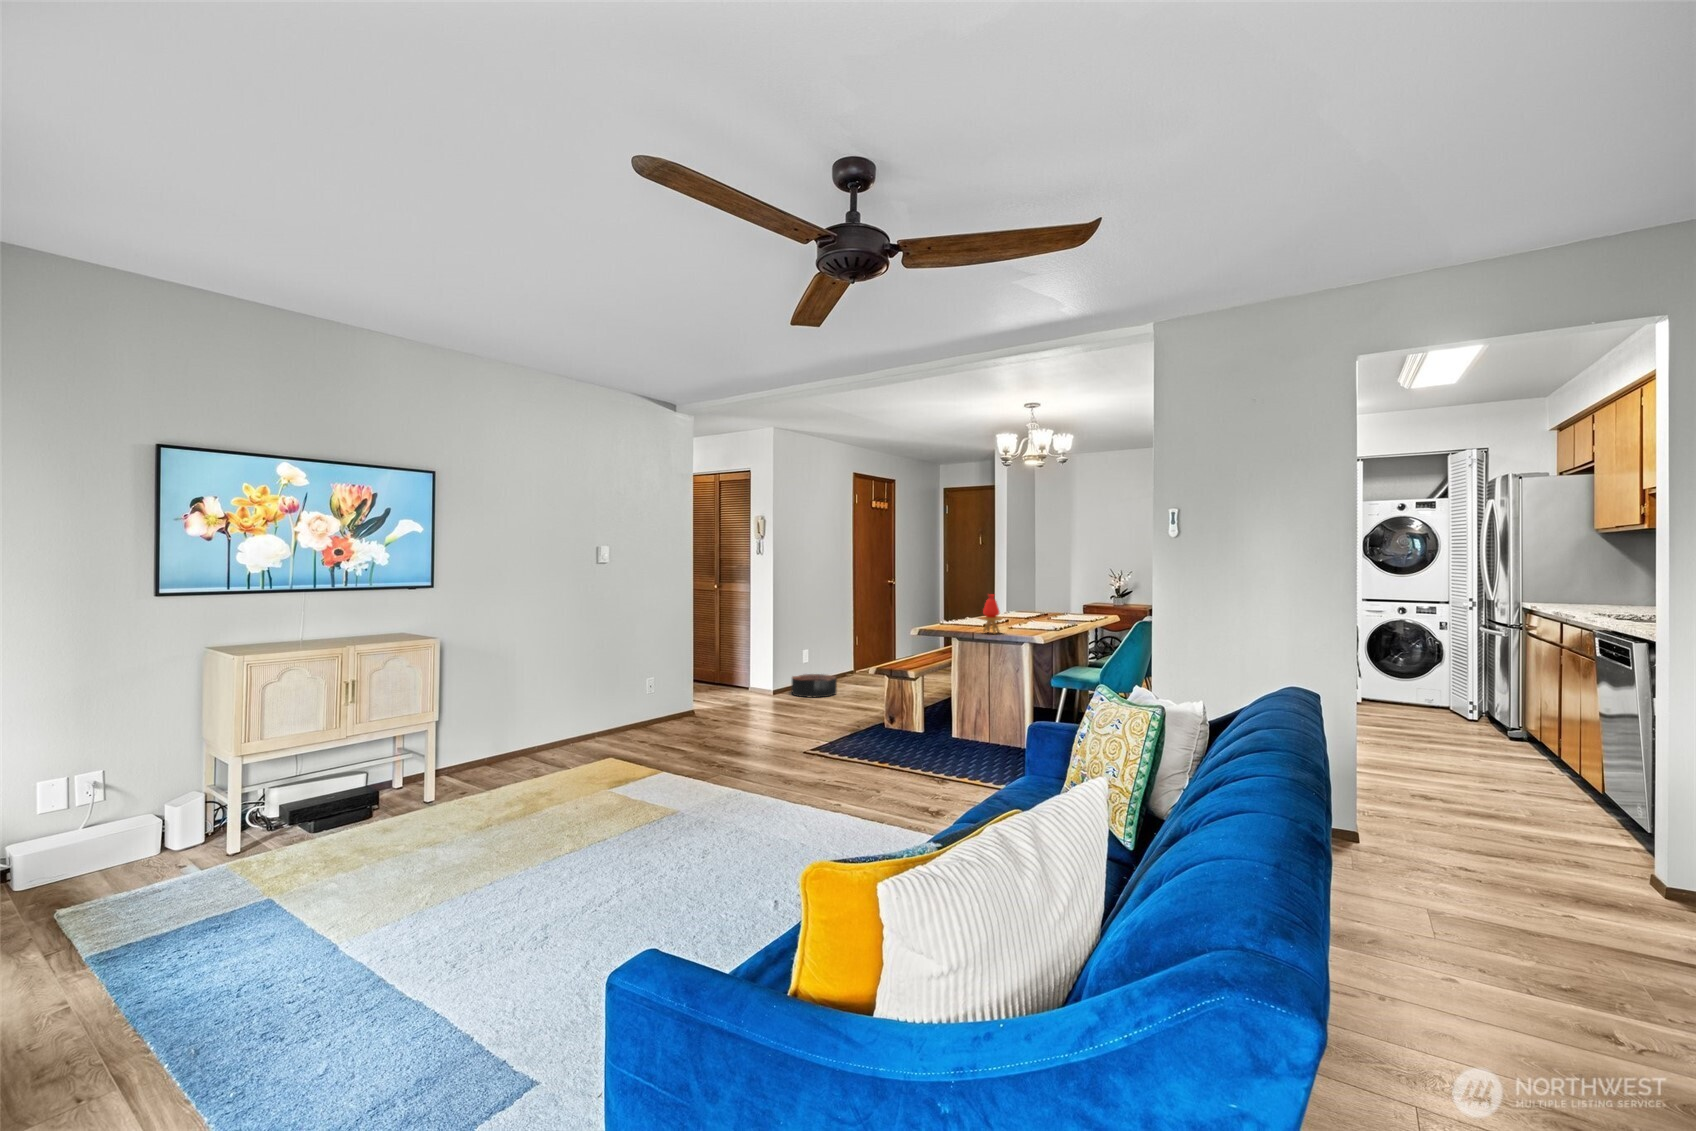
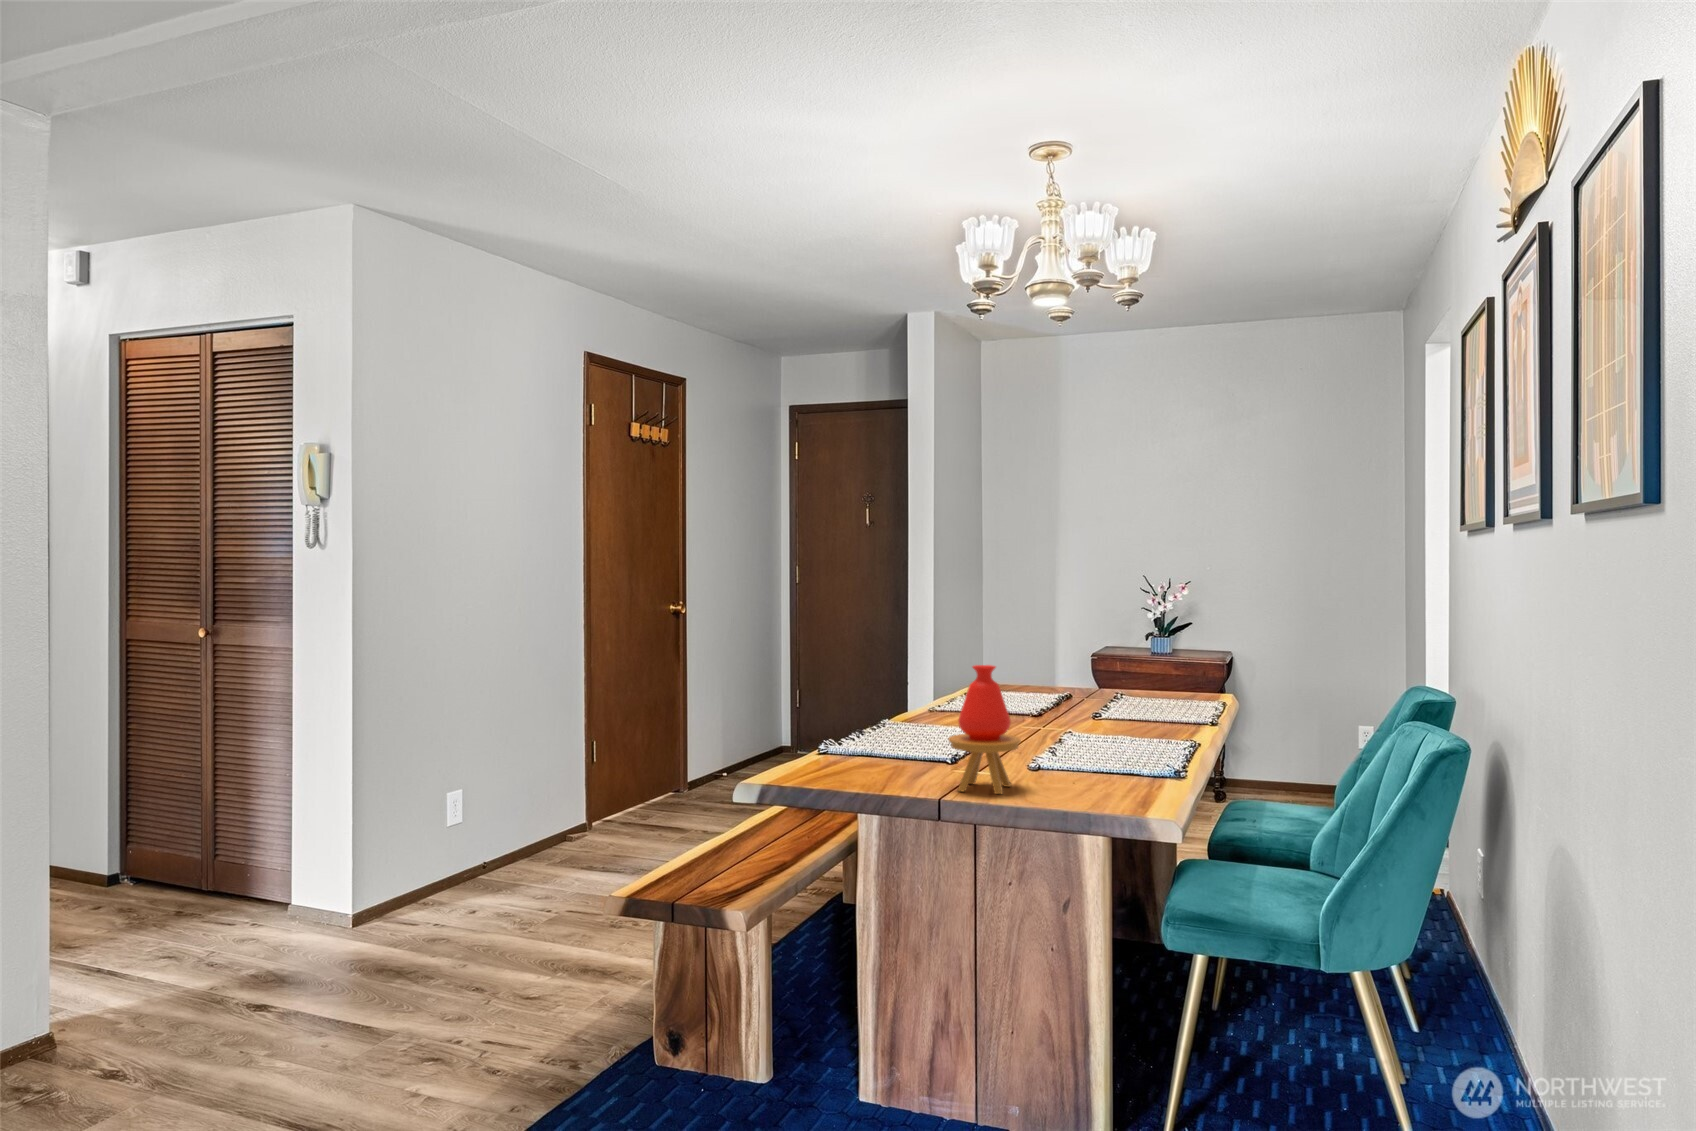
basket: present [792,674,837,698] -> none [407,854,533,931]

